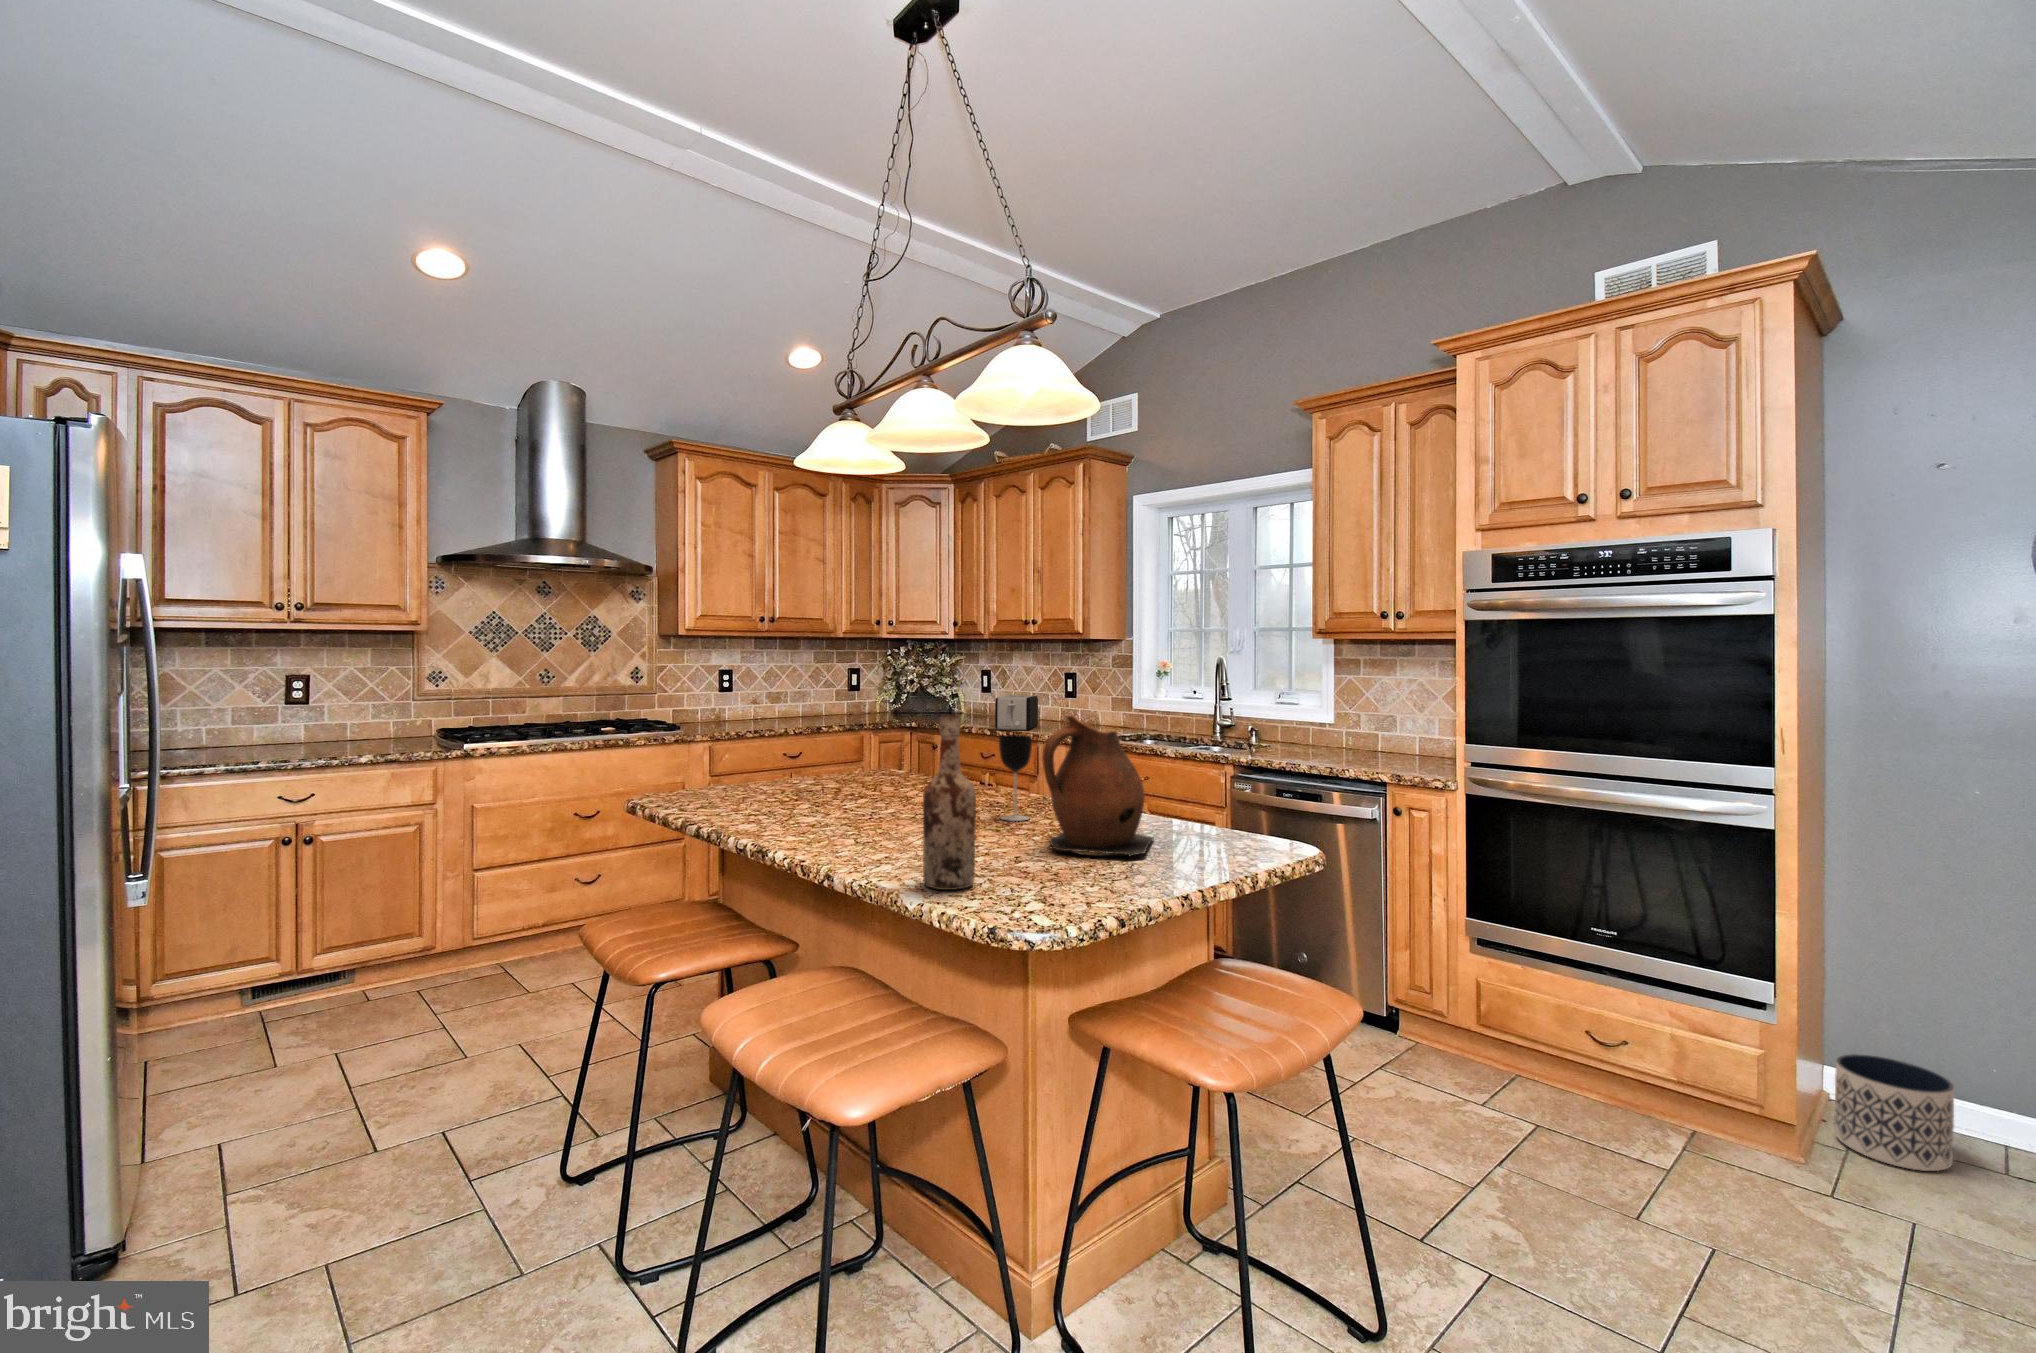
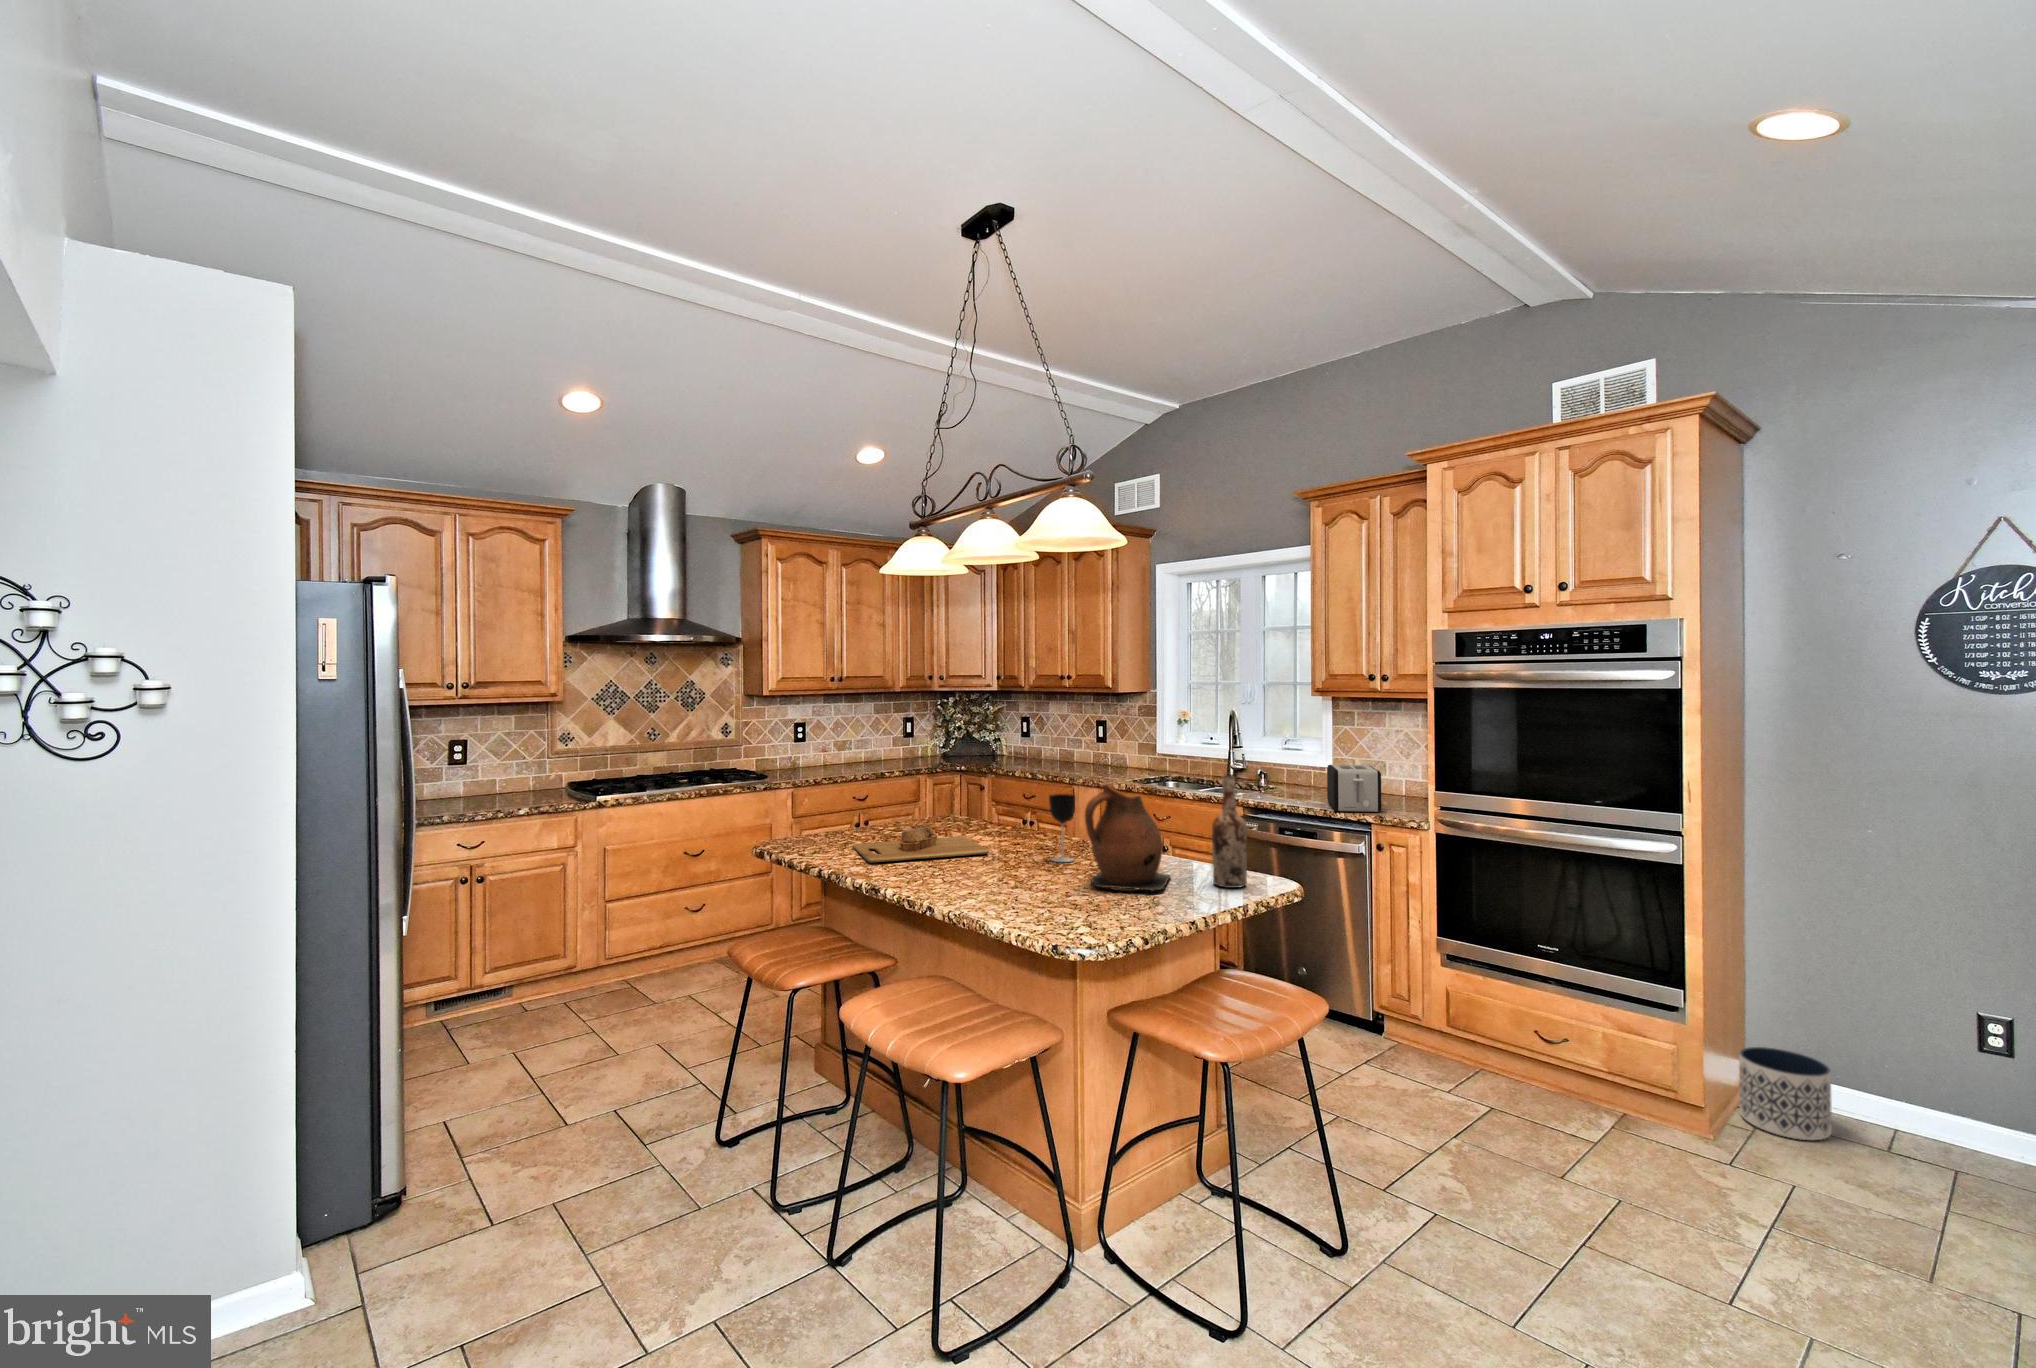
toaster: present [995,695,1038,730] -> present [1327,765,1381,812]
wine bottle: present [923,714,976,890] -> present [1212,774,1247,888]
cutting board: none [752,777,922,819] -> present [853,827,989,863]

